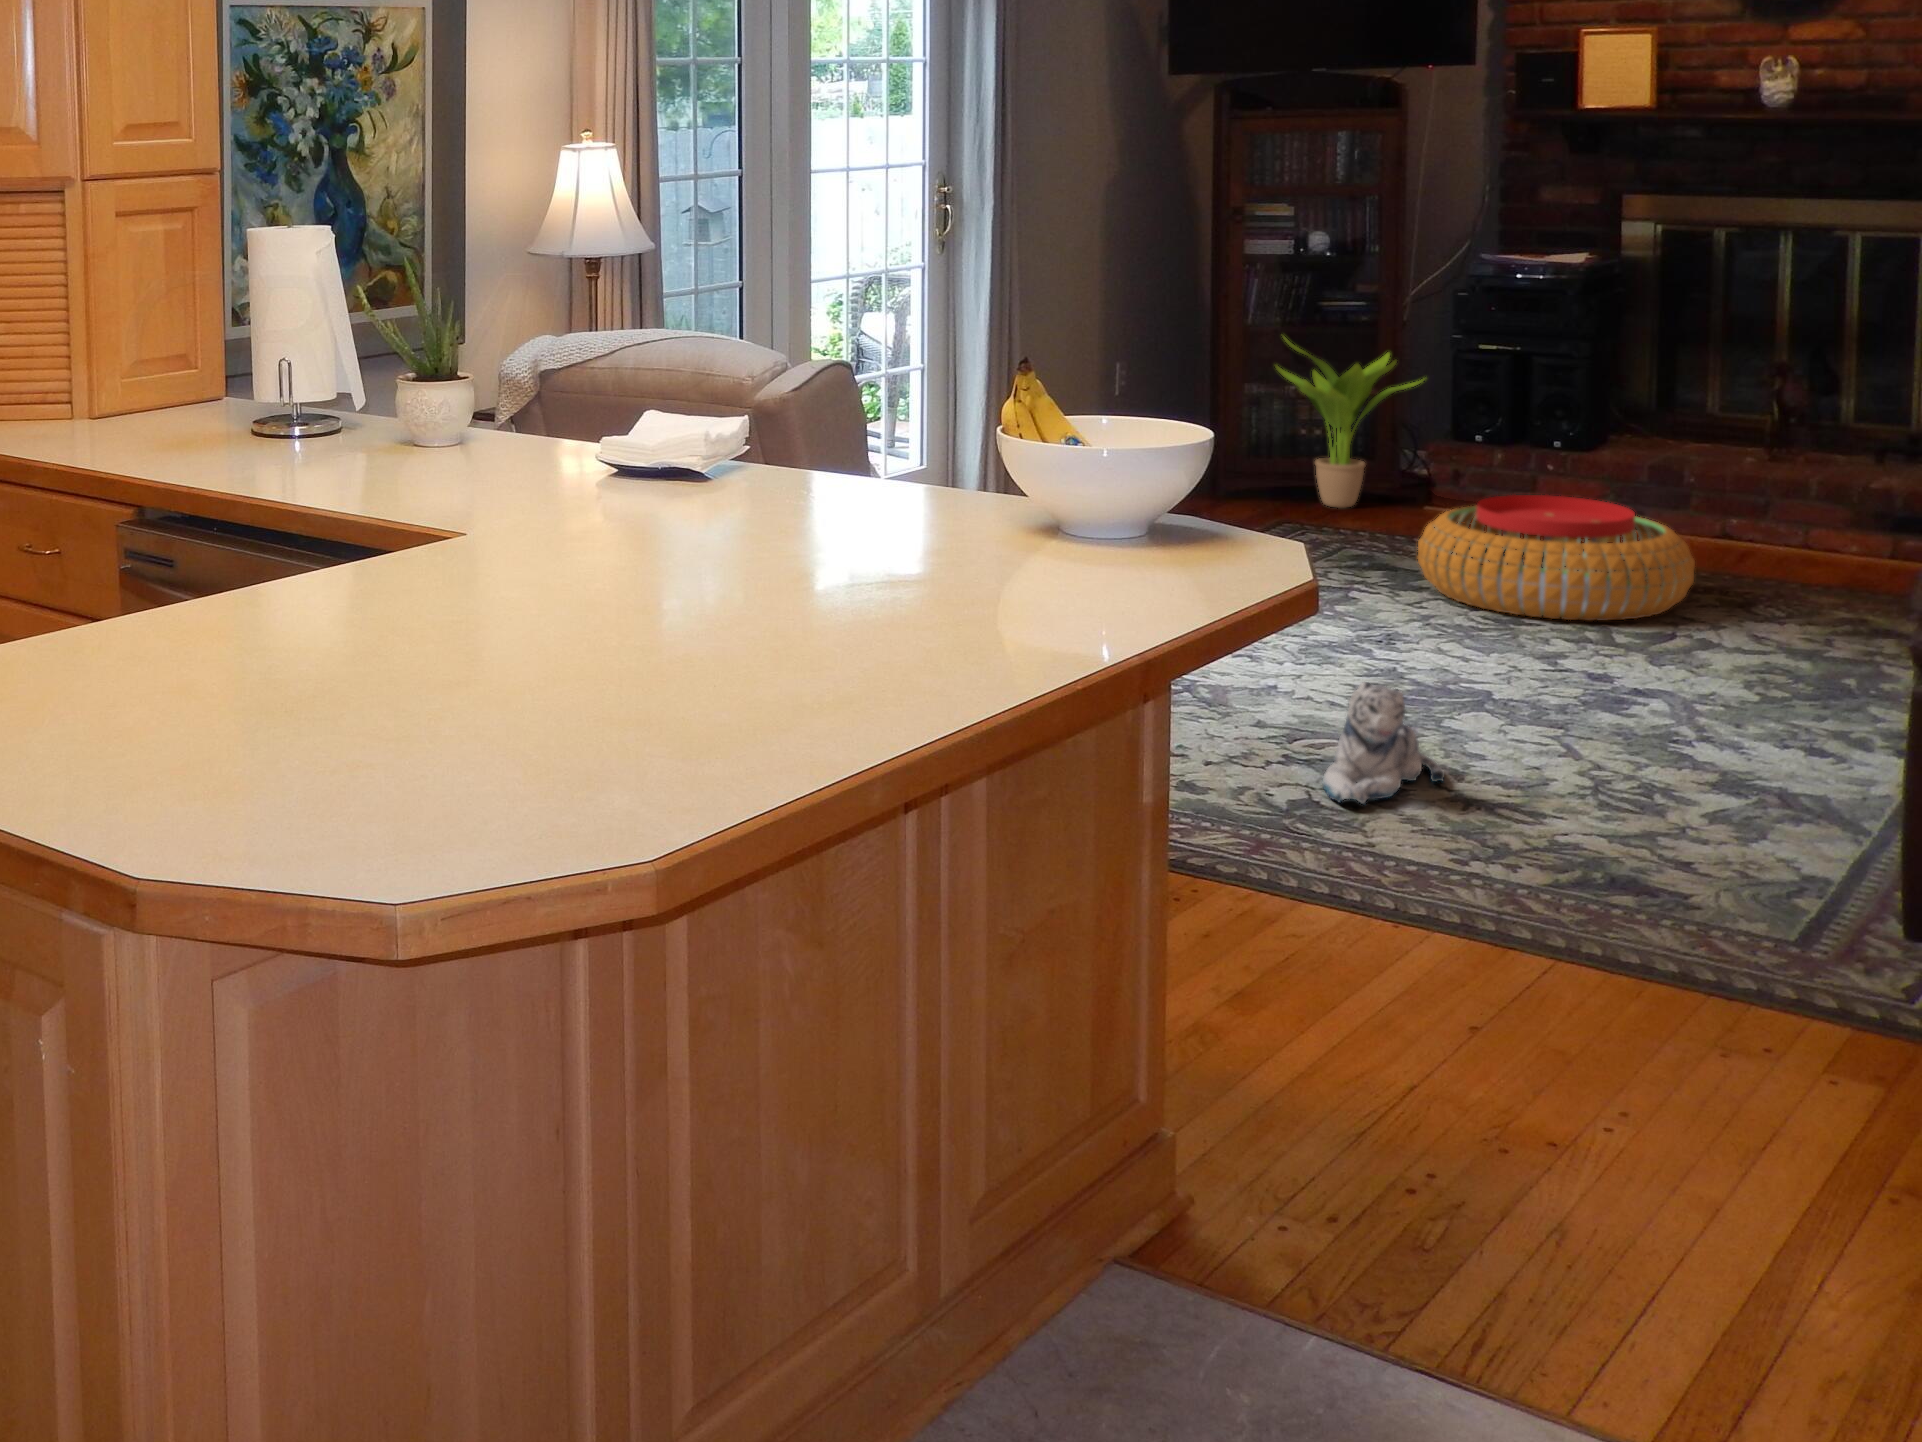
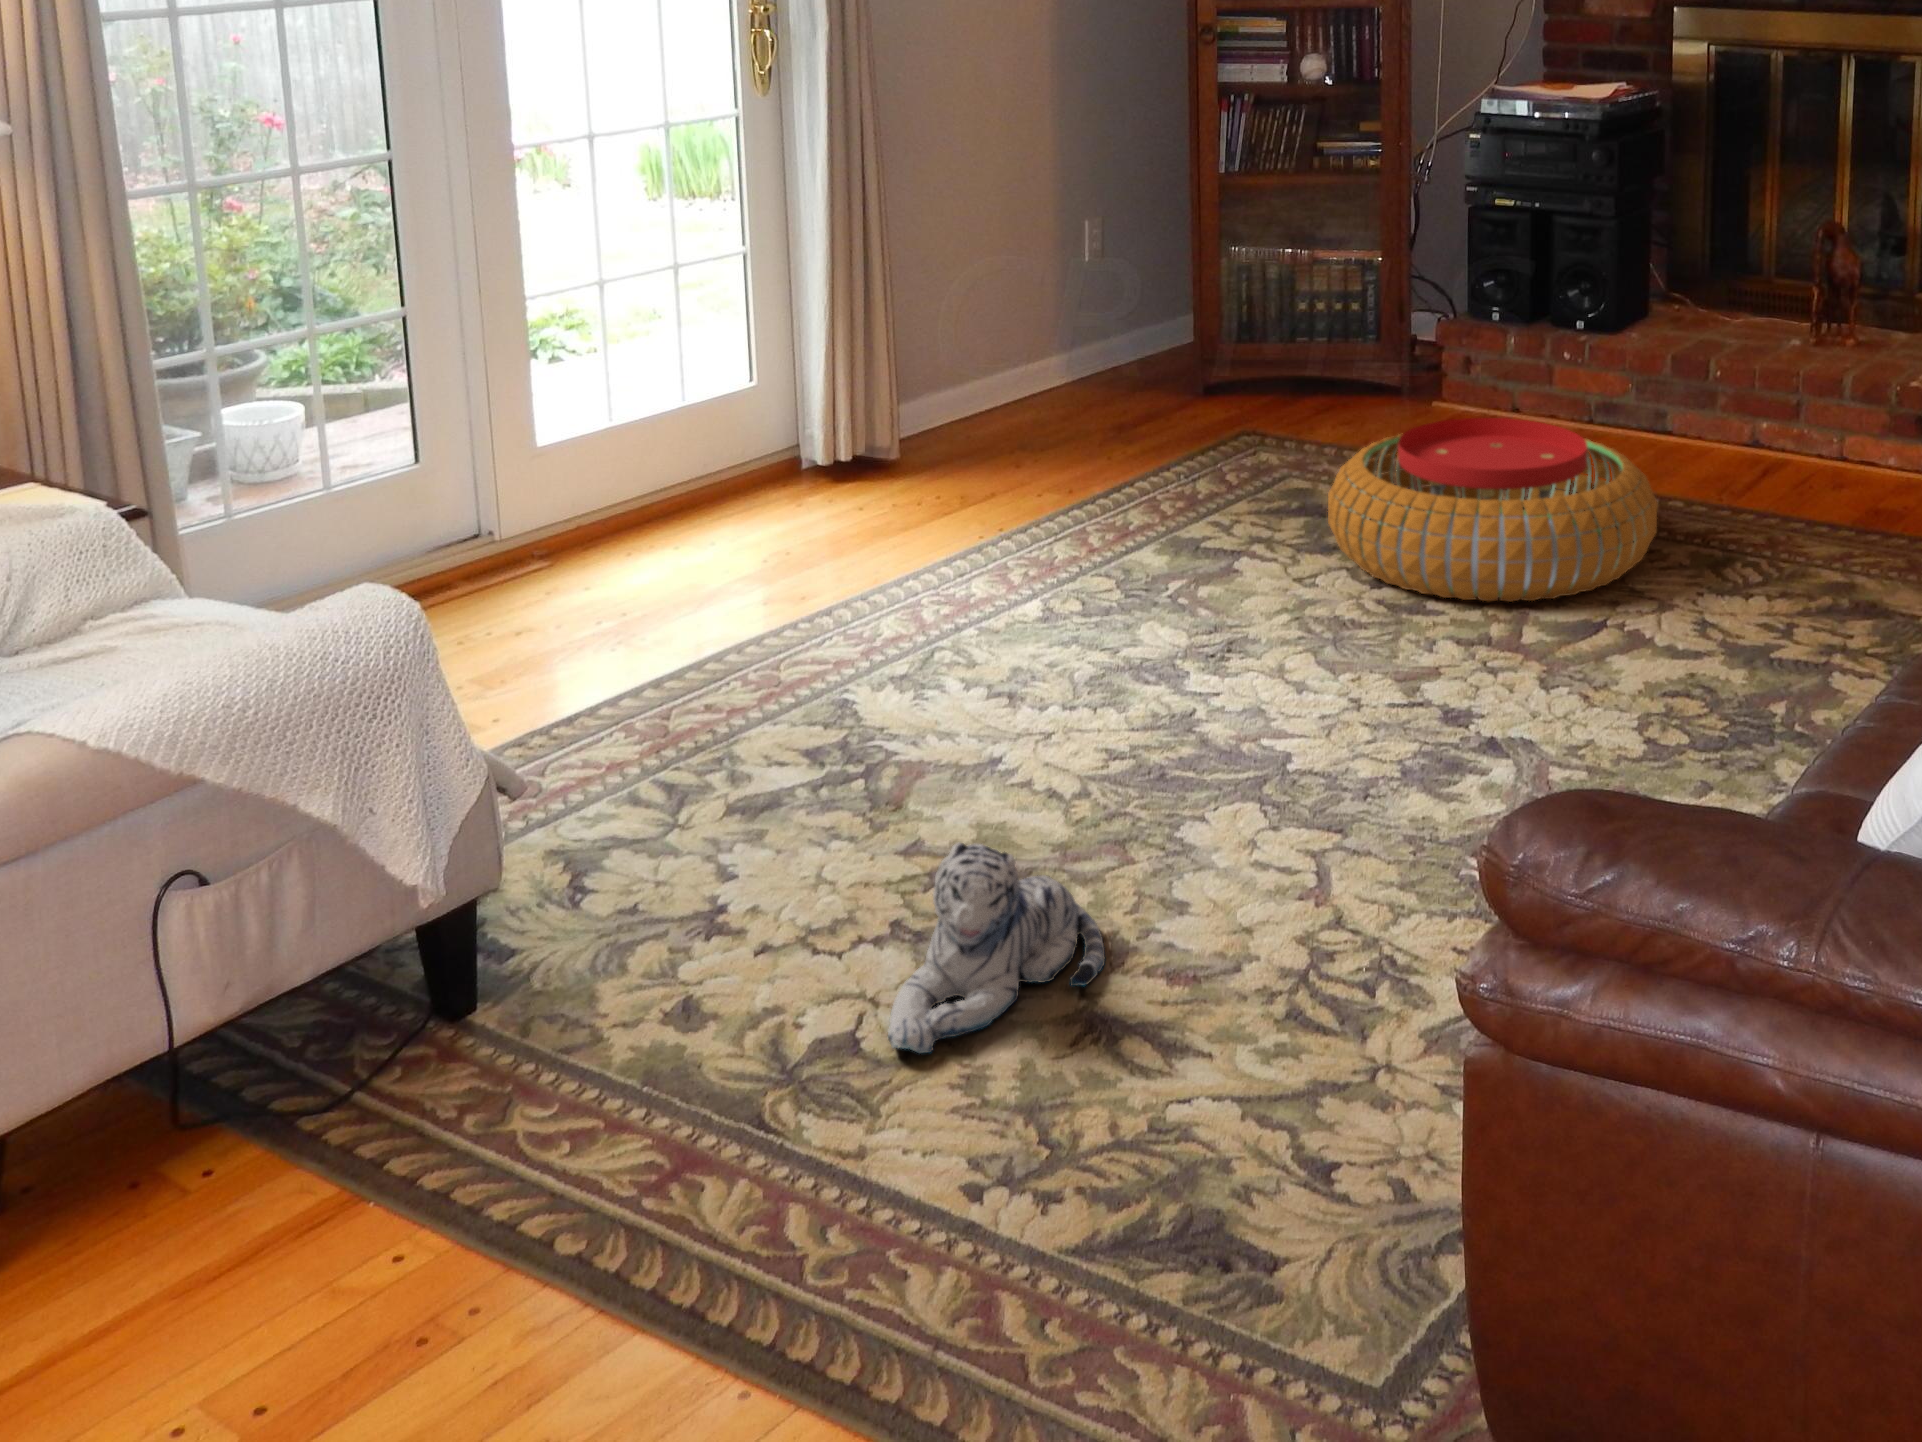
potted plant: present [1276,337,1422,508] -> none [1252,188,1433,404]

